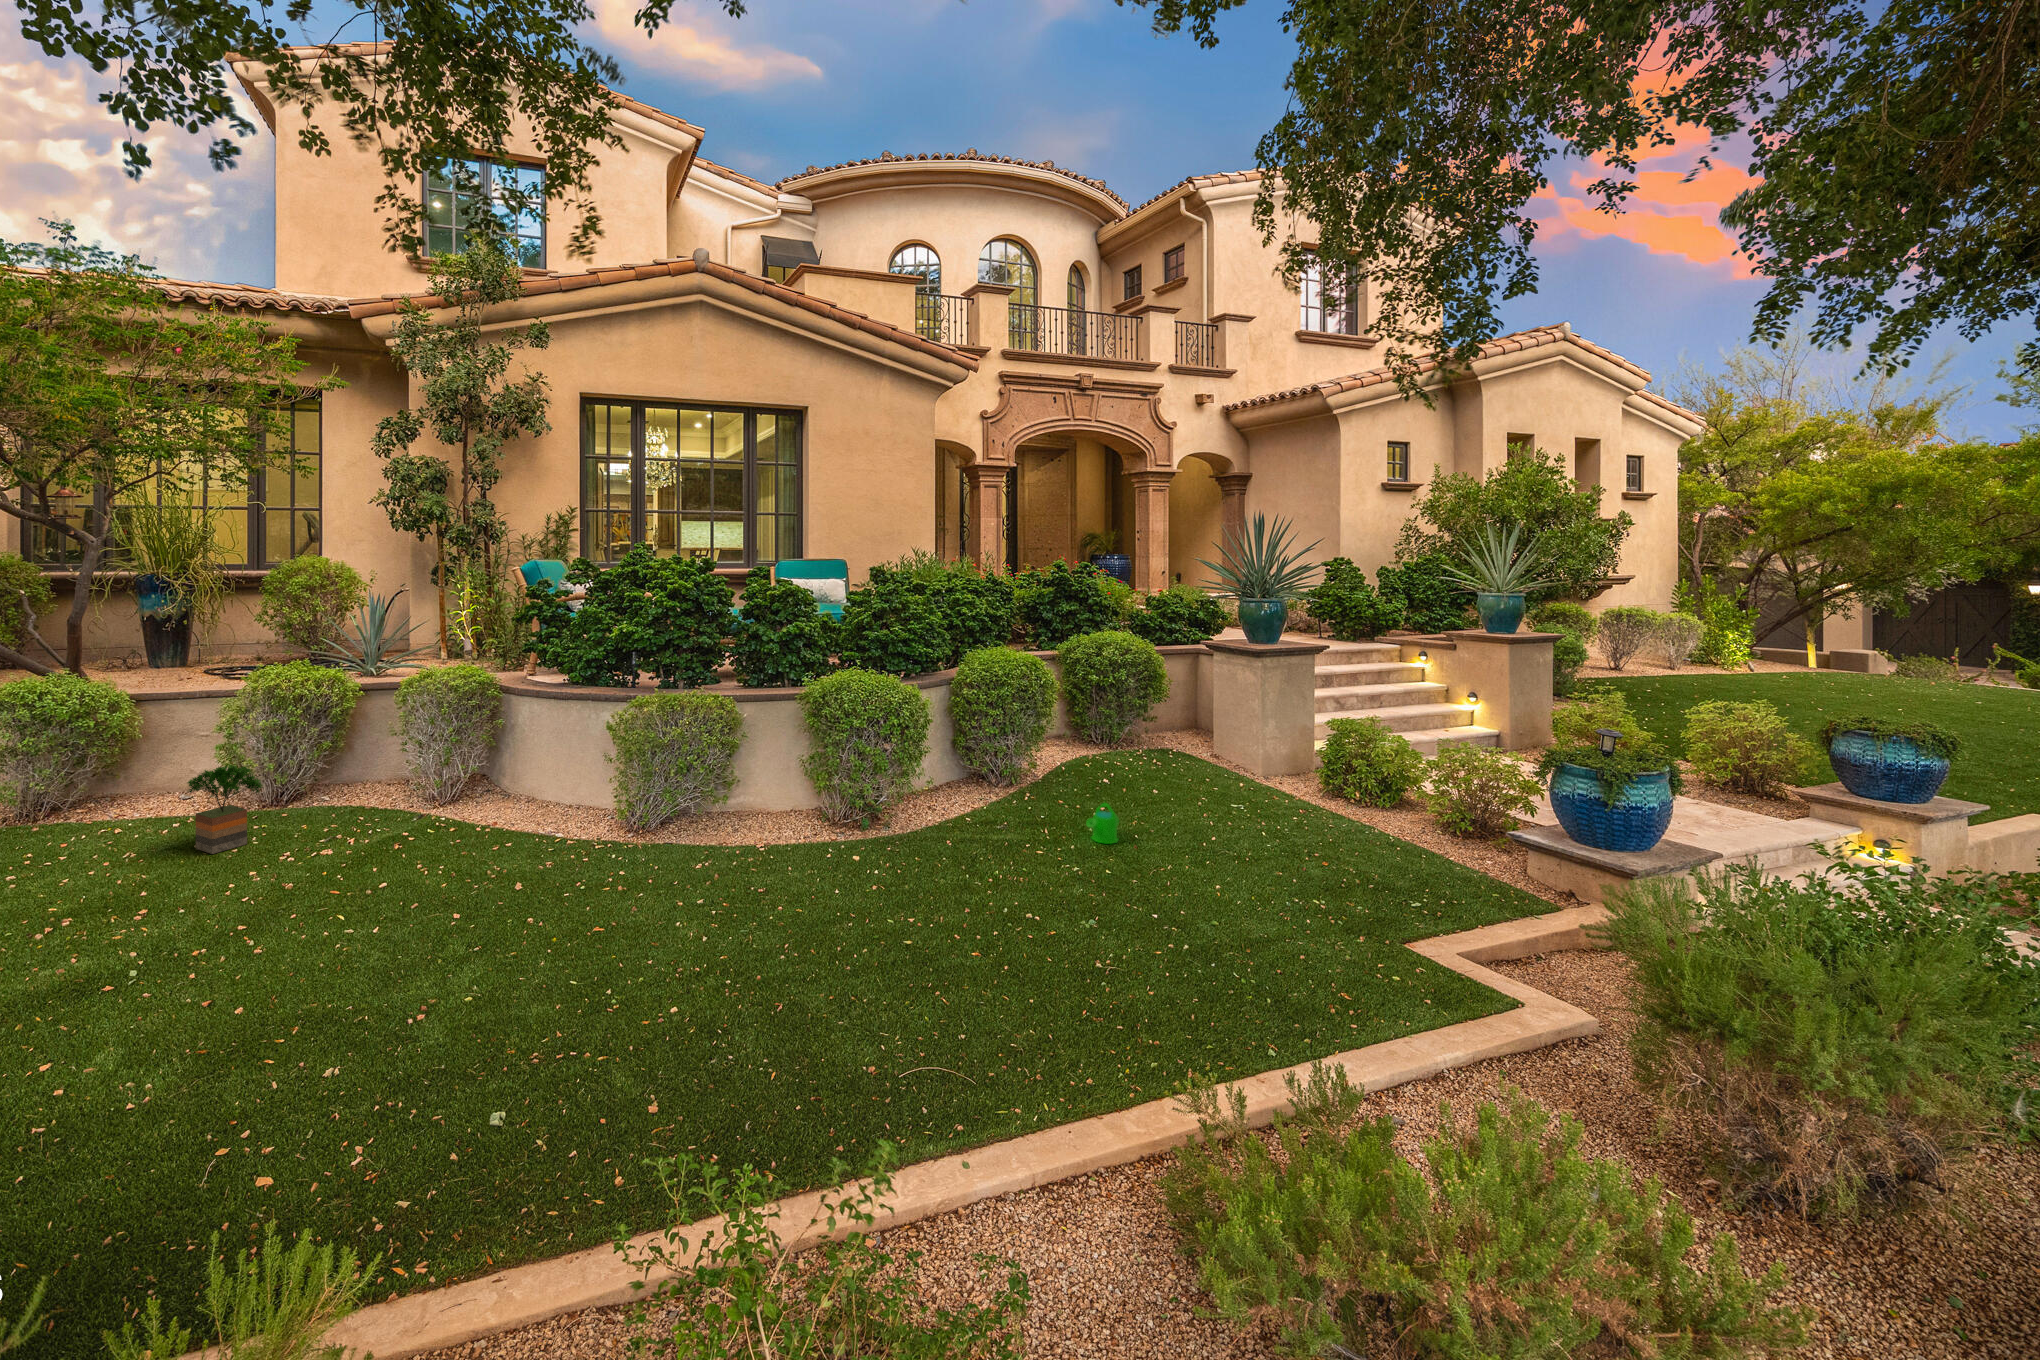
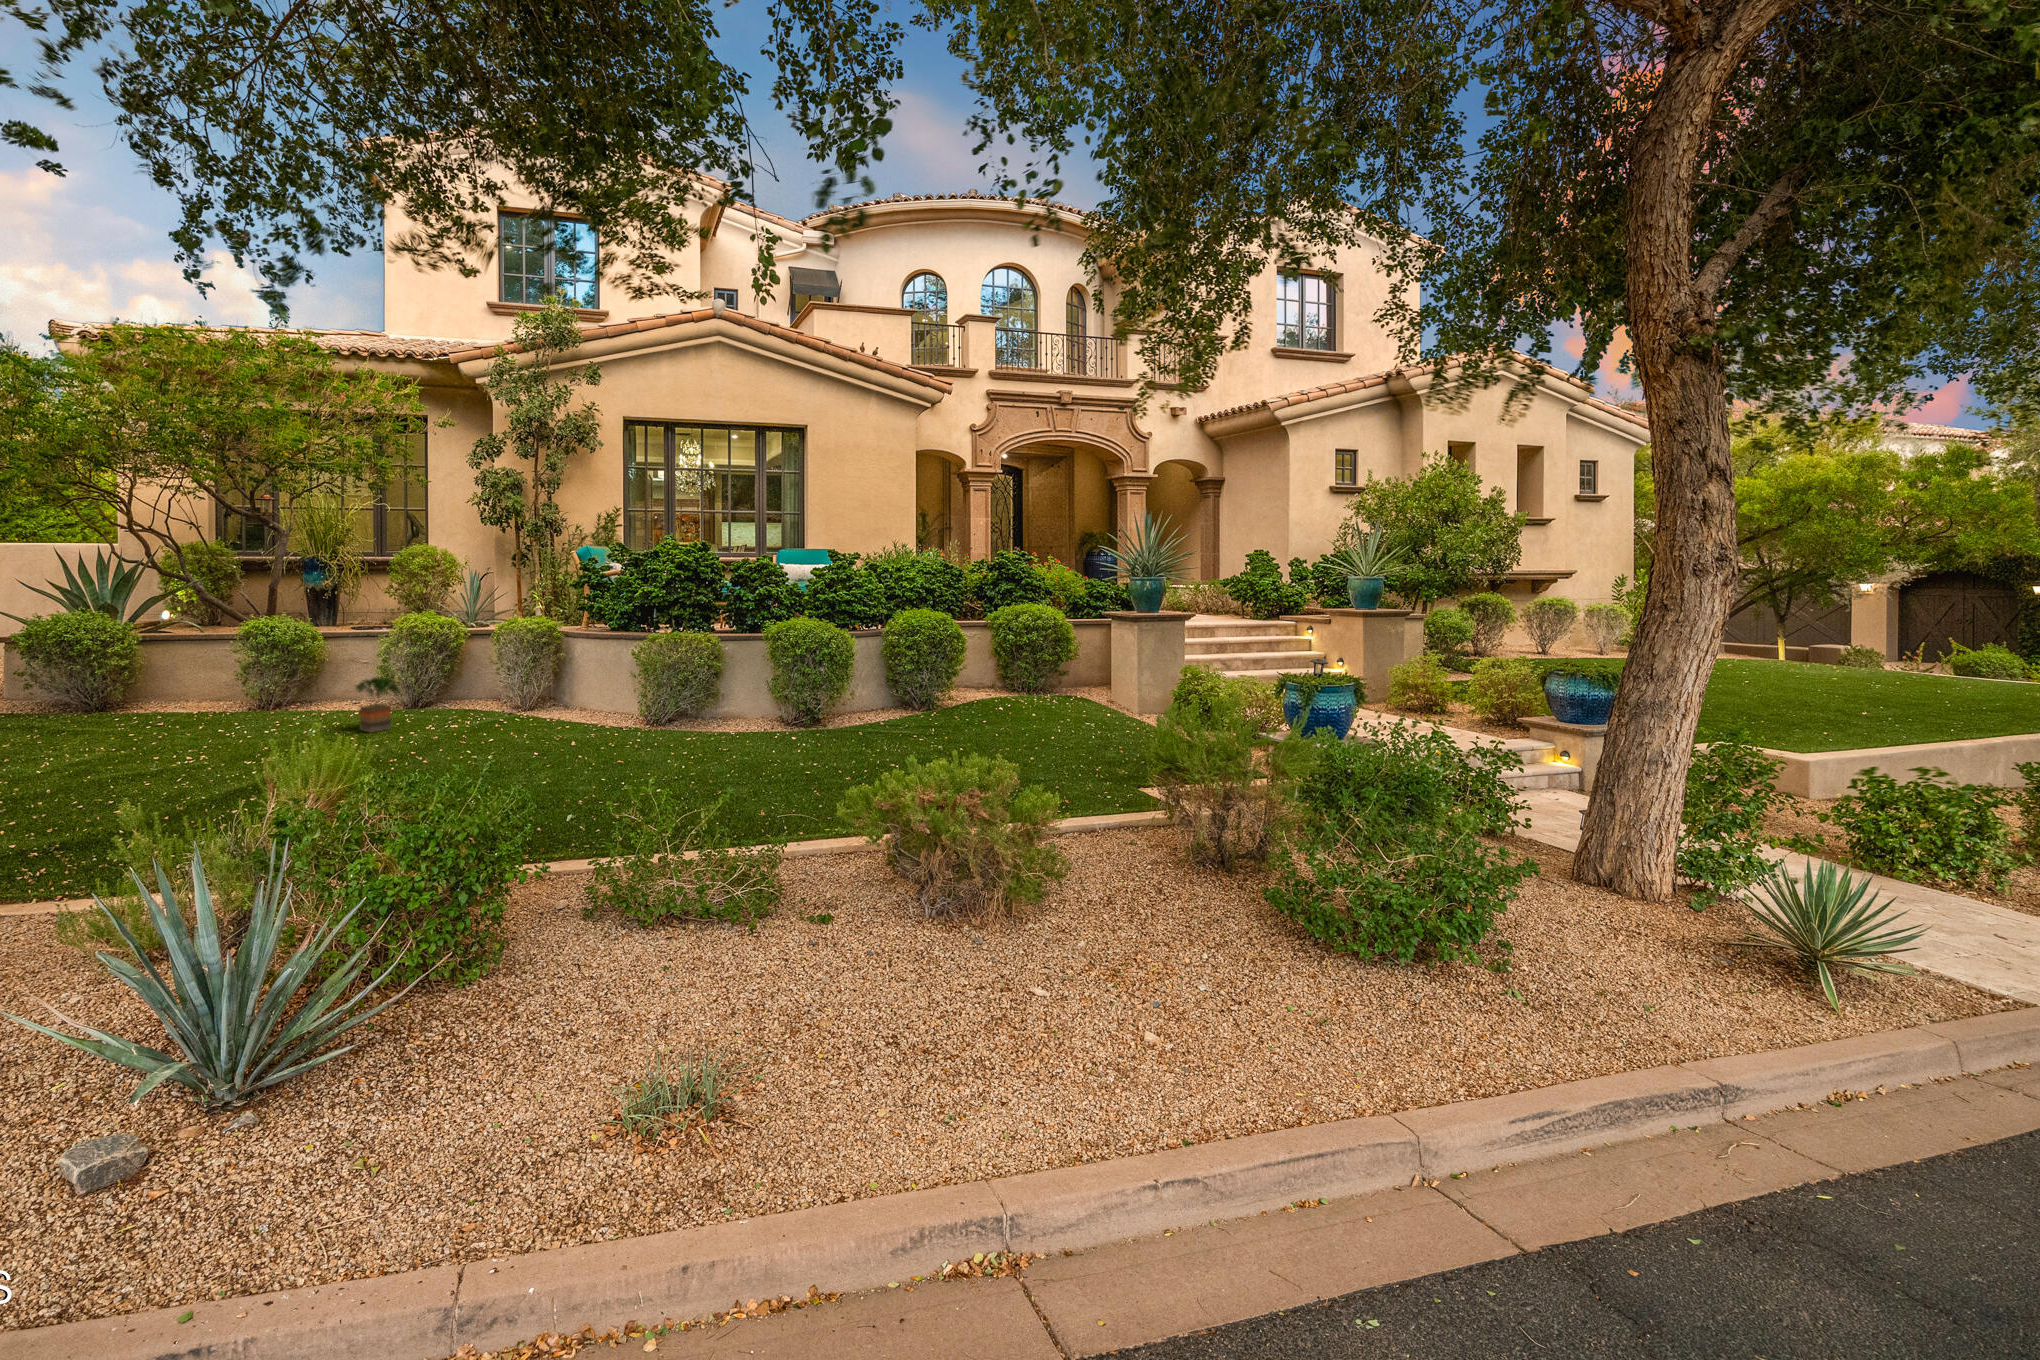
watering can: present [1086,803,1119,844] -> none [957,720,987,749]

